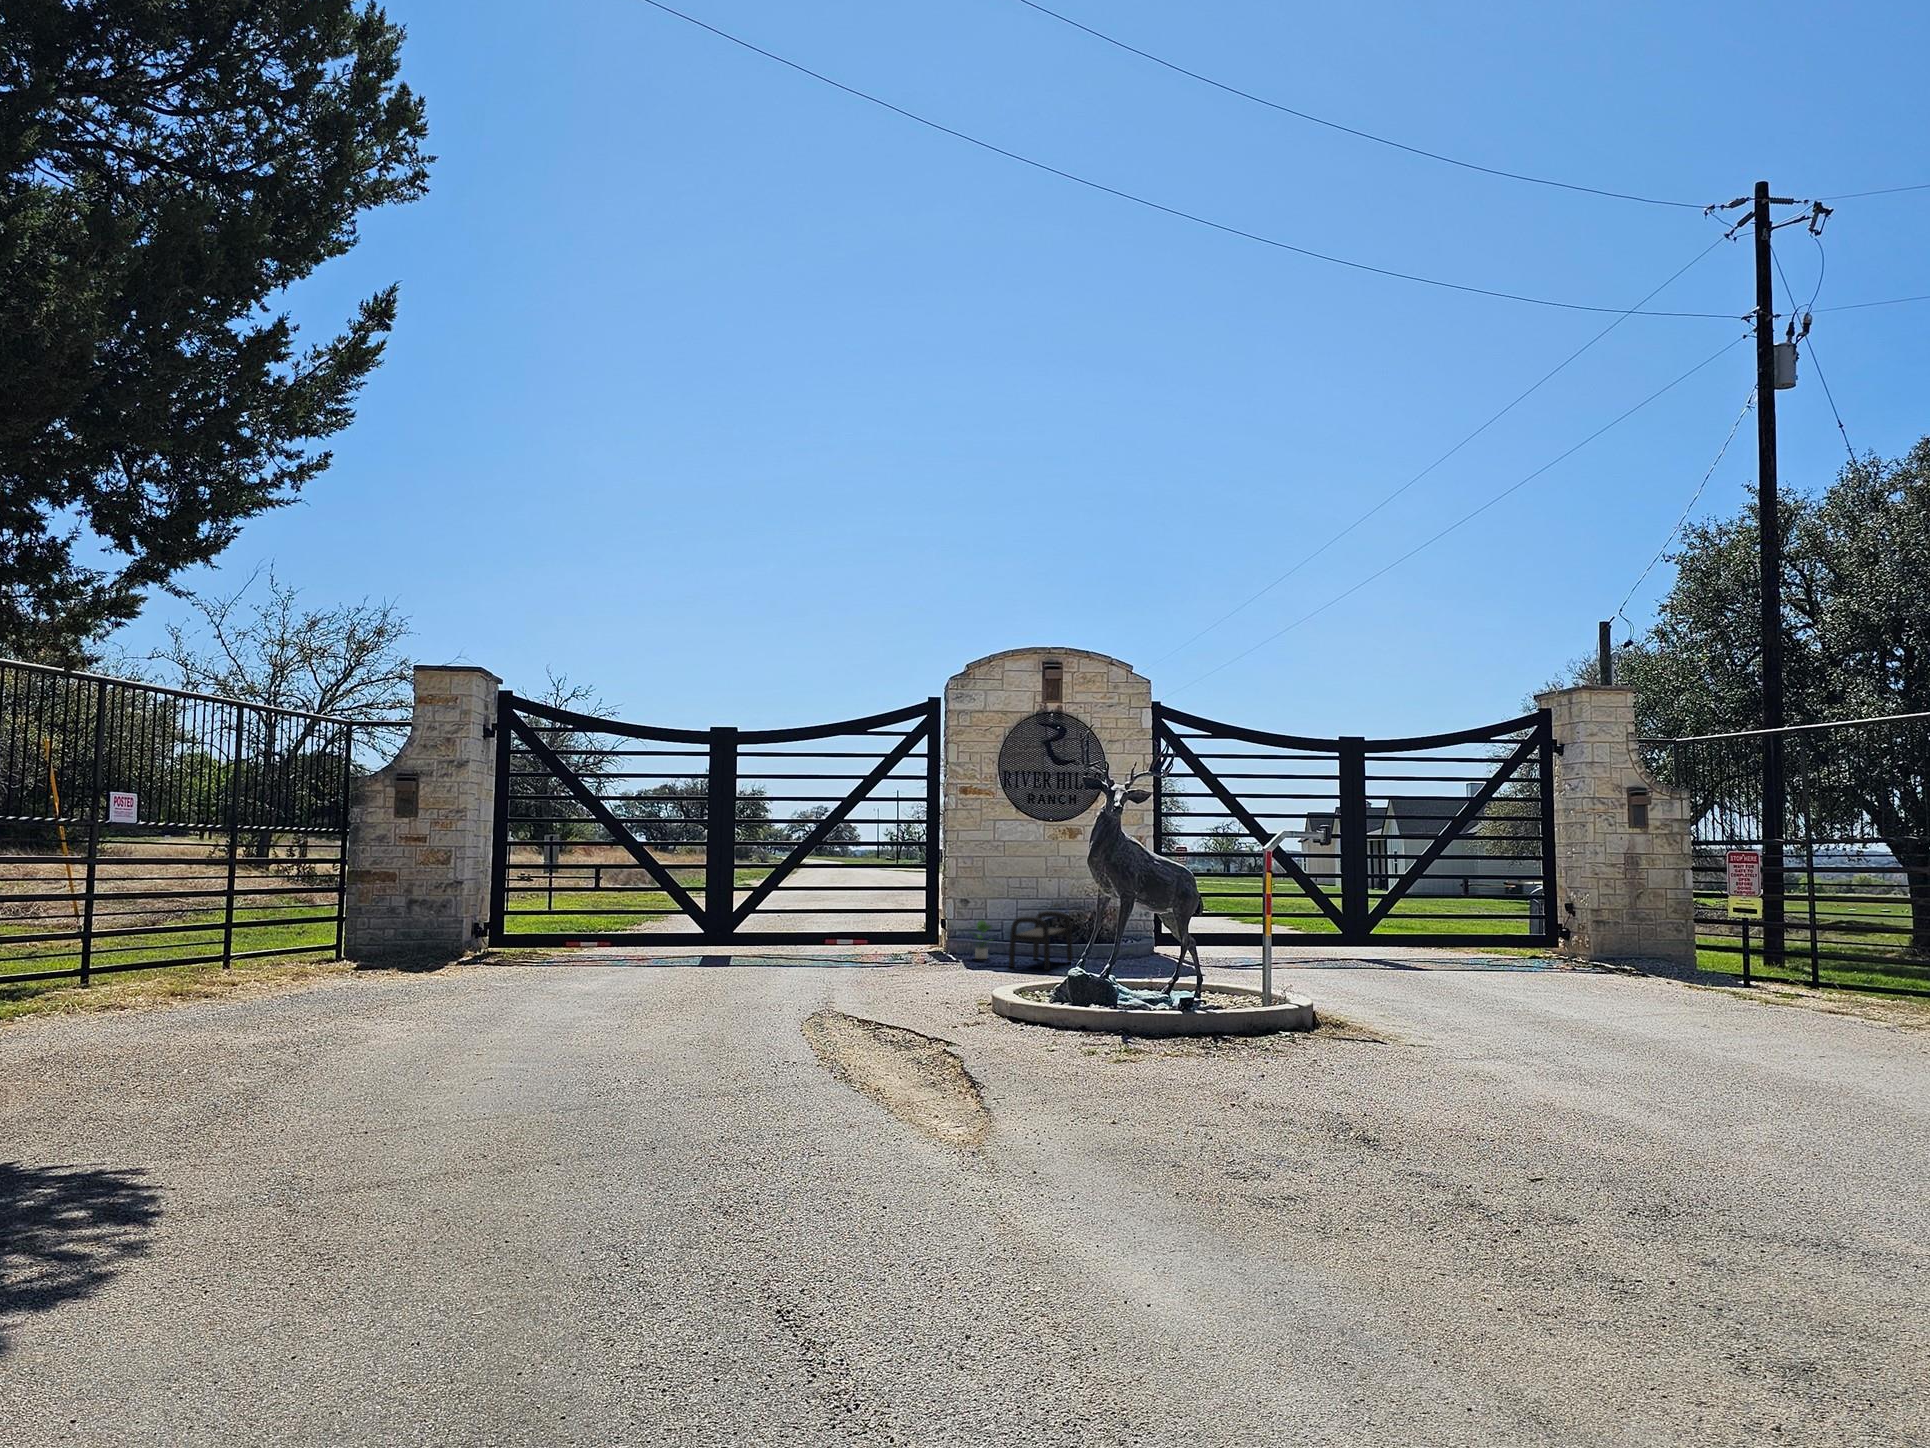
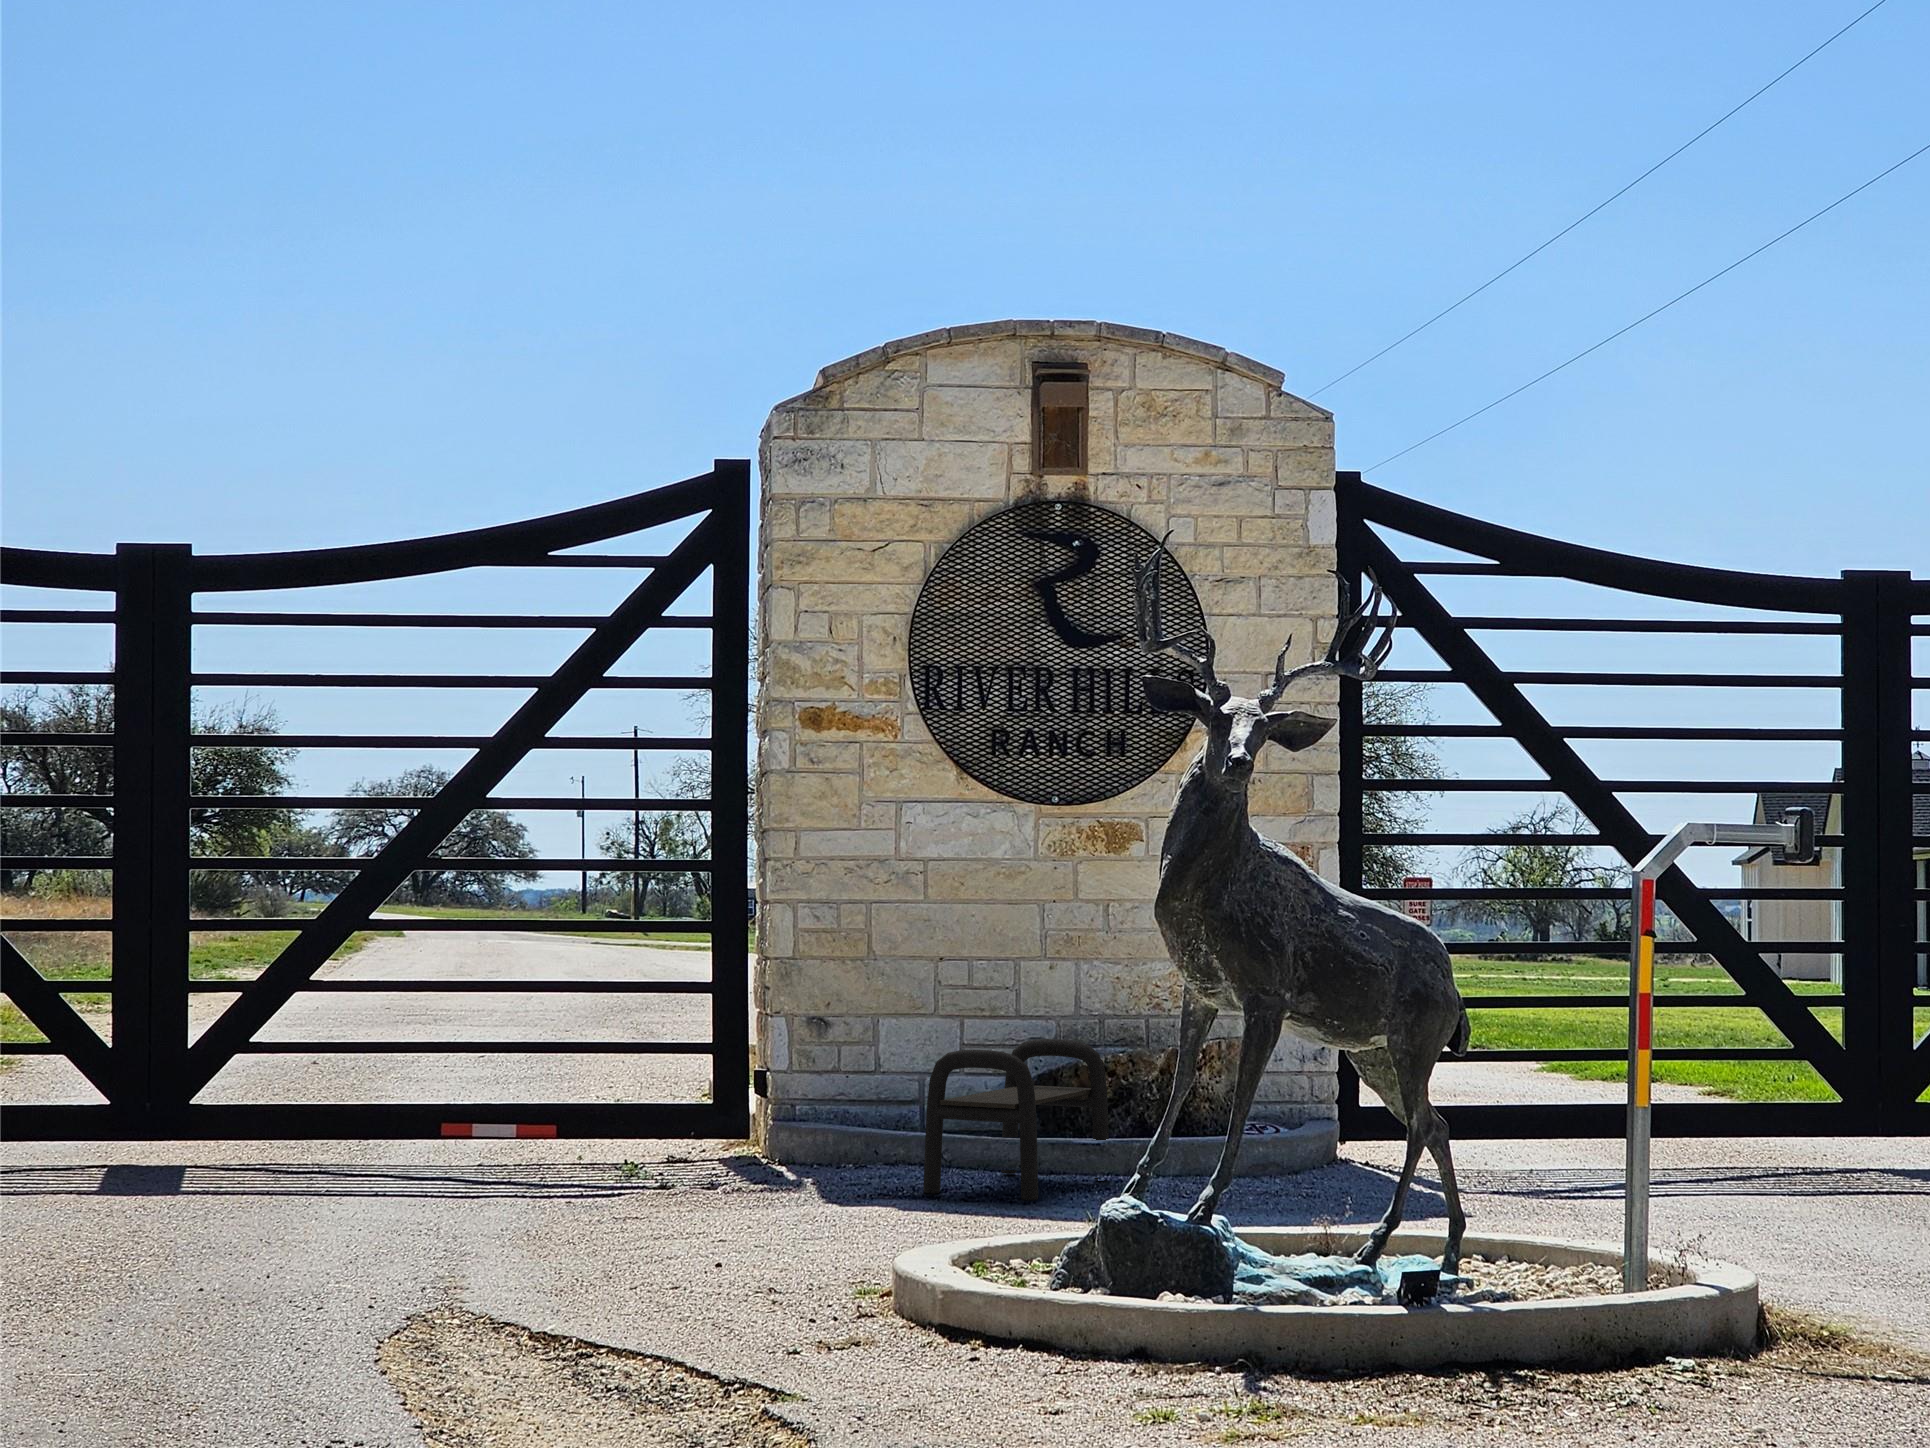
potted plant: present [972,920,992,959] -> none [815,1066,892,1175]

